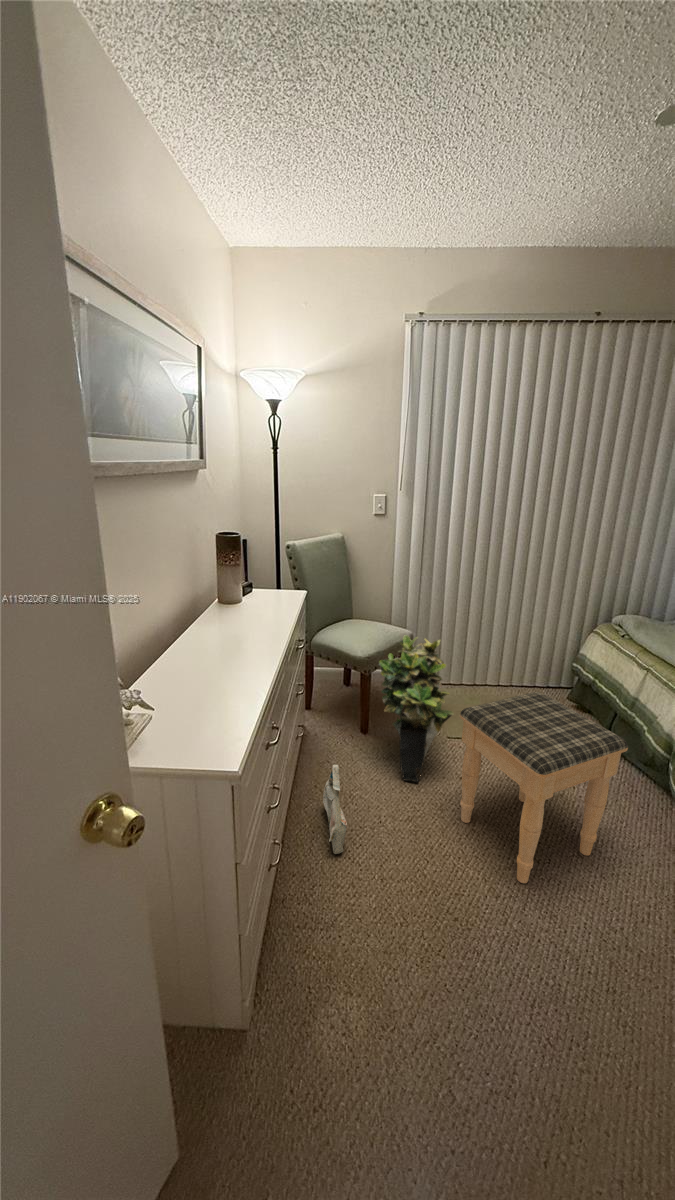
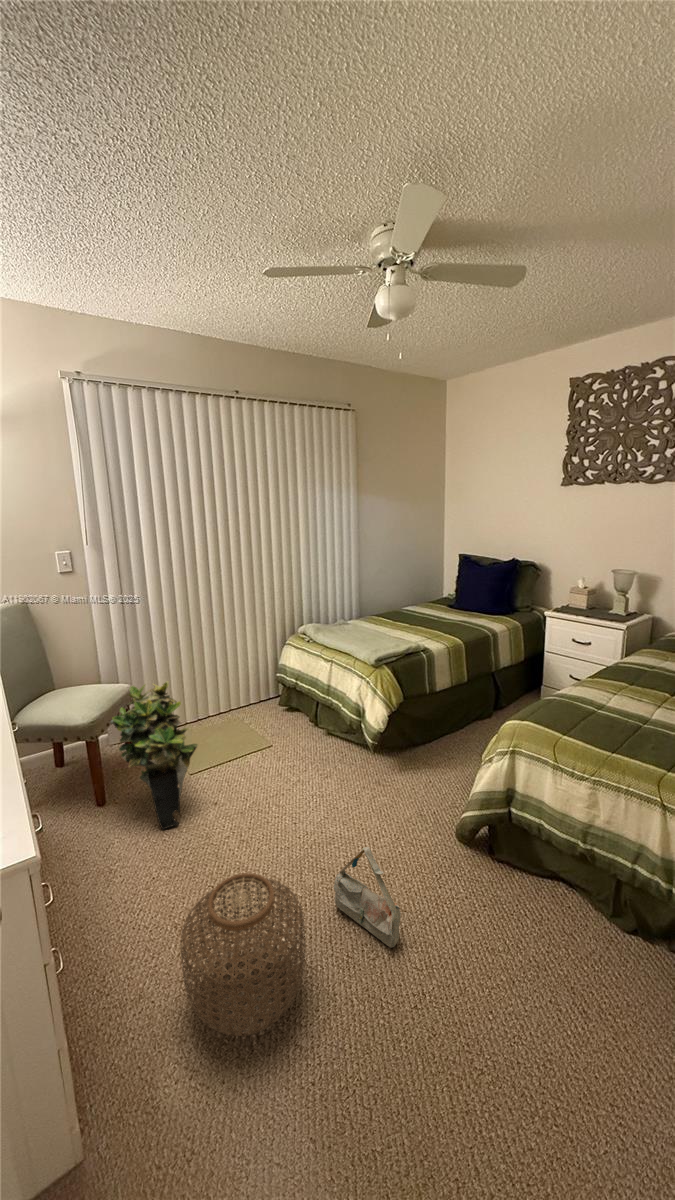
footstool: present [460,692,628,883] -> none [209,700,339,860]
bag: present [323,765,347,854] -> present [334,847,401,948]
woven basket: none [358,873,497,1052] -> present [181,873,305,1036]

